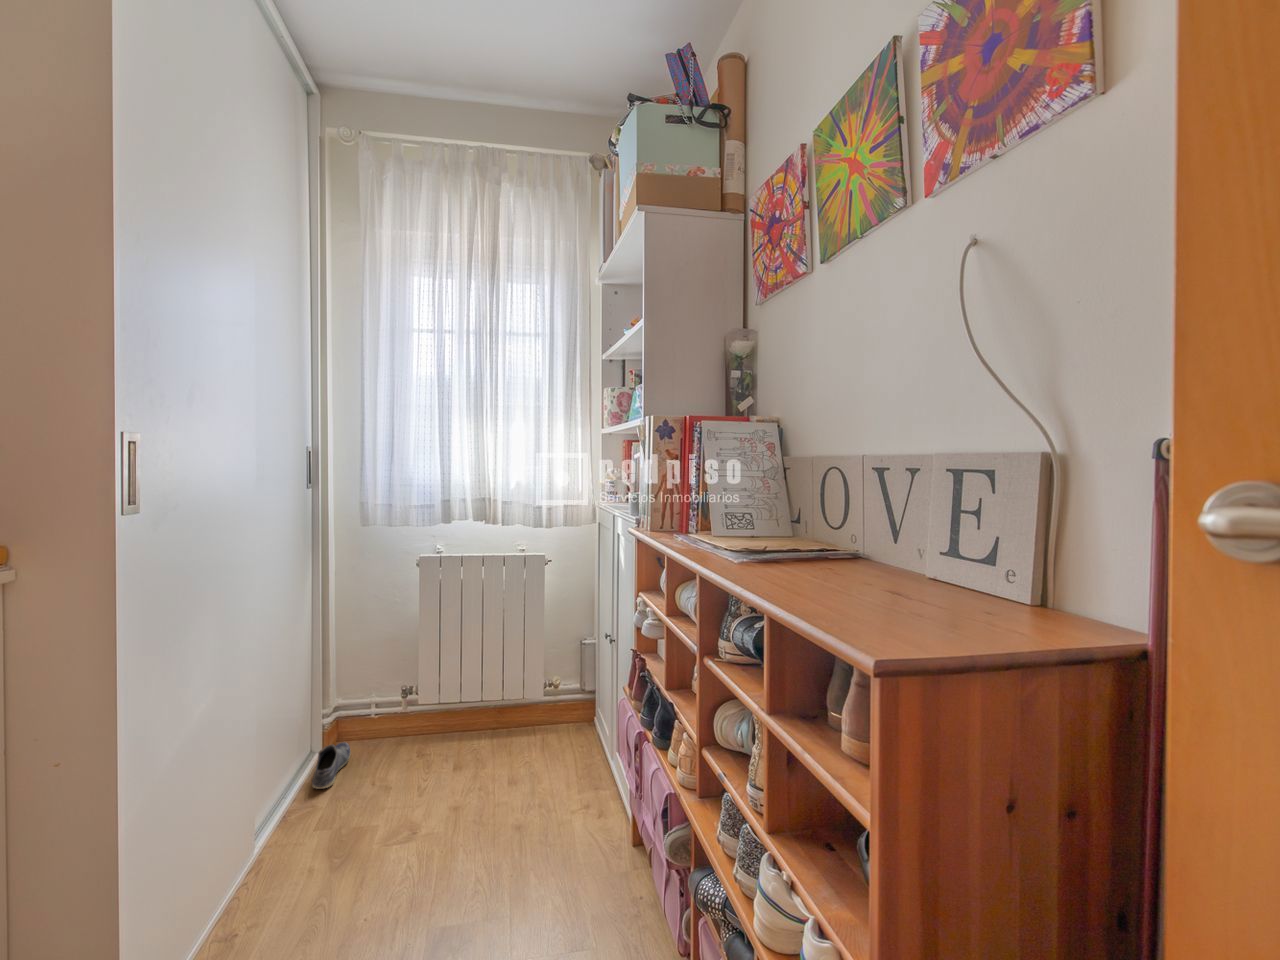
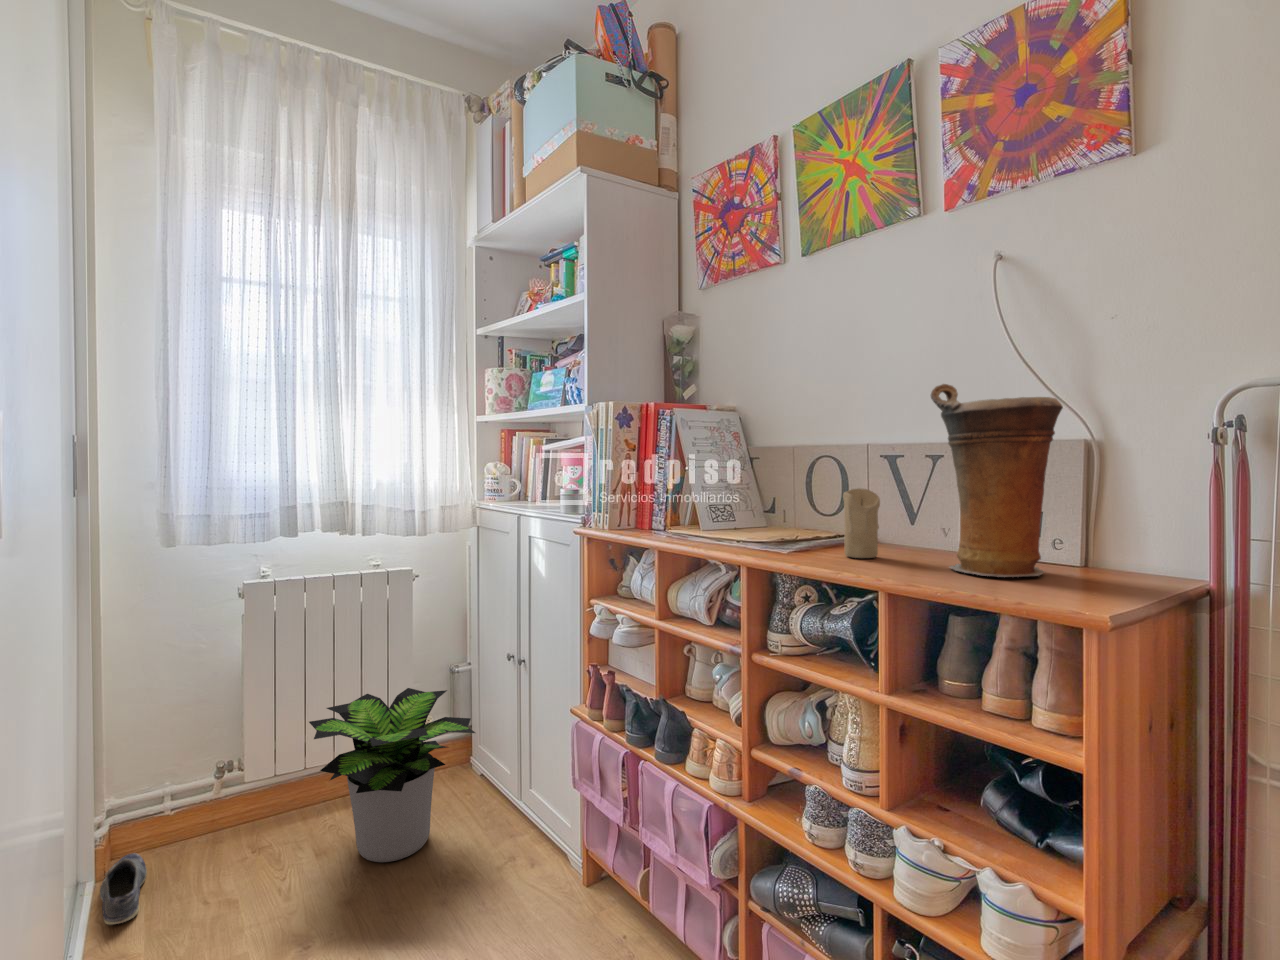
vase: none [834,380,975,611] -> present [931,384,1063,577]
candle: none [780,502,817,575] -> present [843,488,880,558]
potted plant: none [443,652,576,790] -> present [309,688,475,862]

